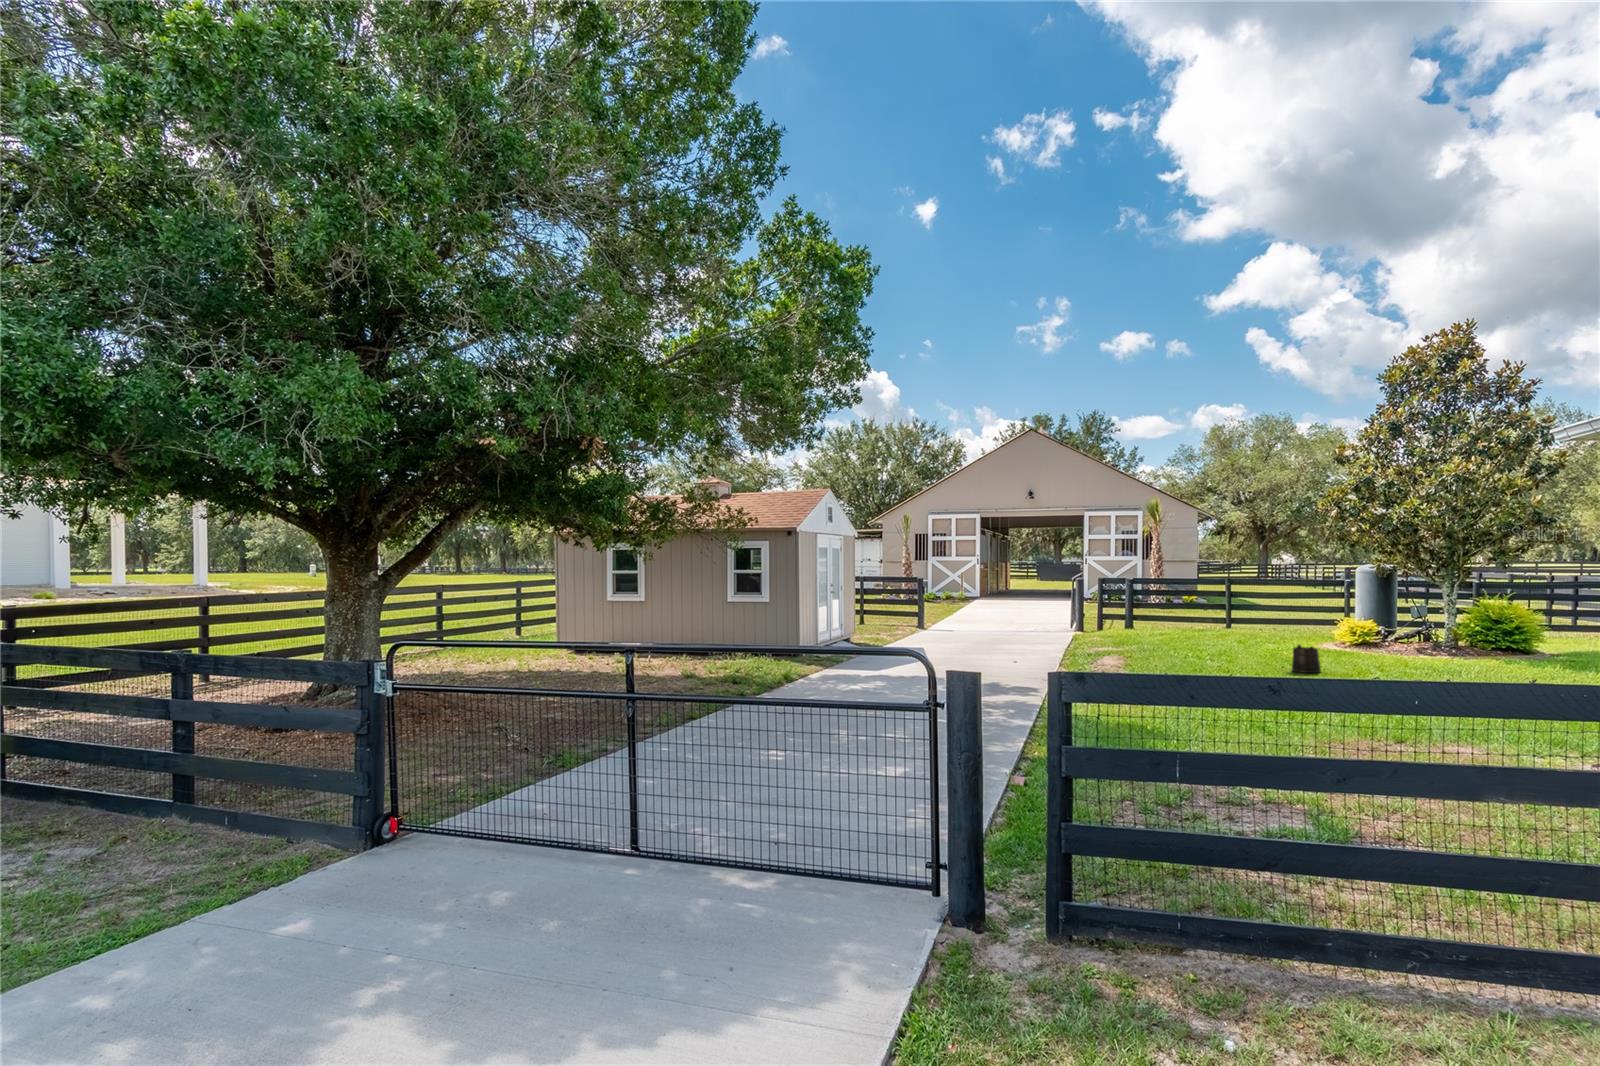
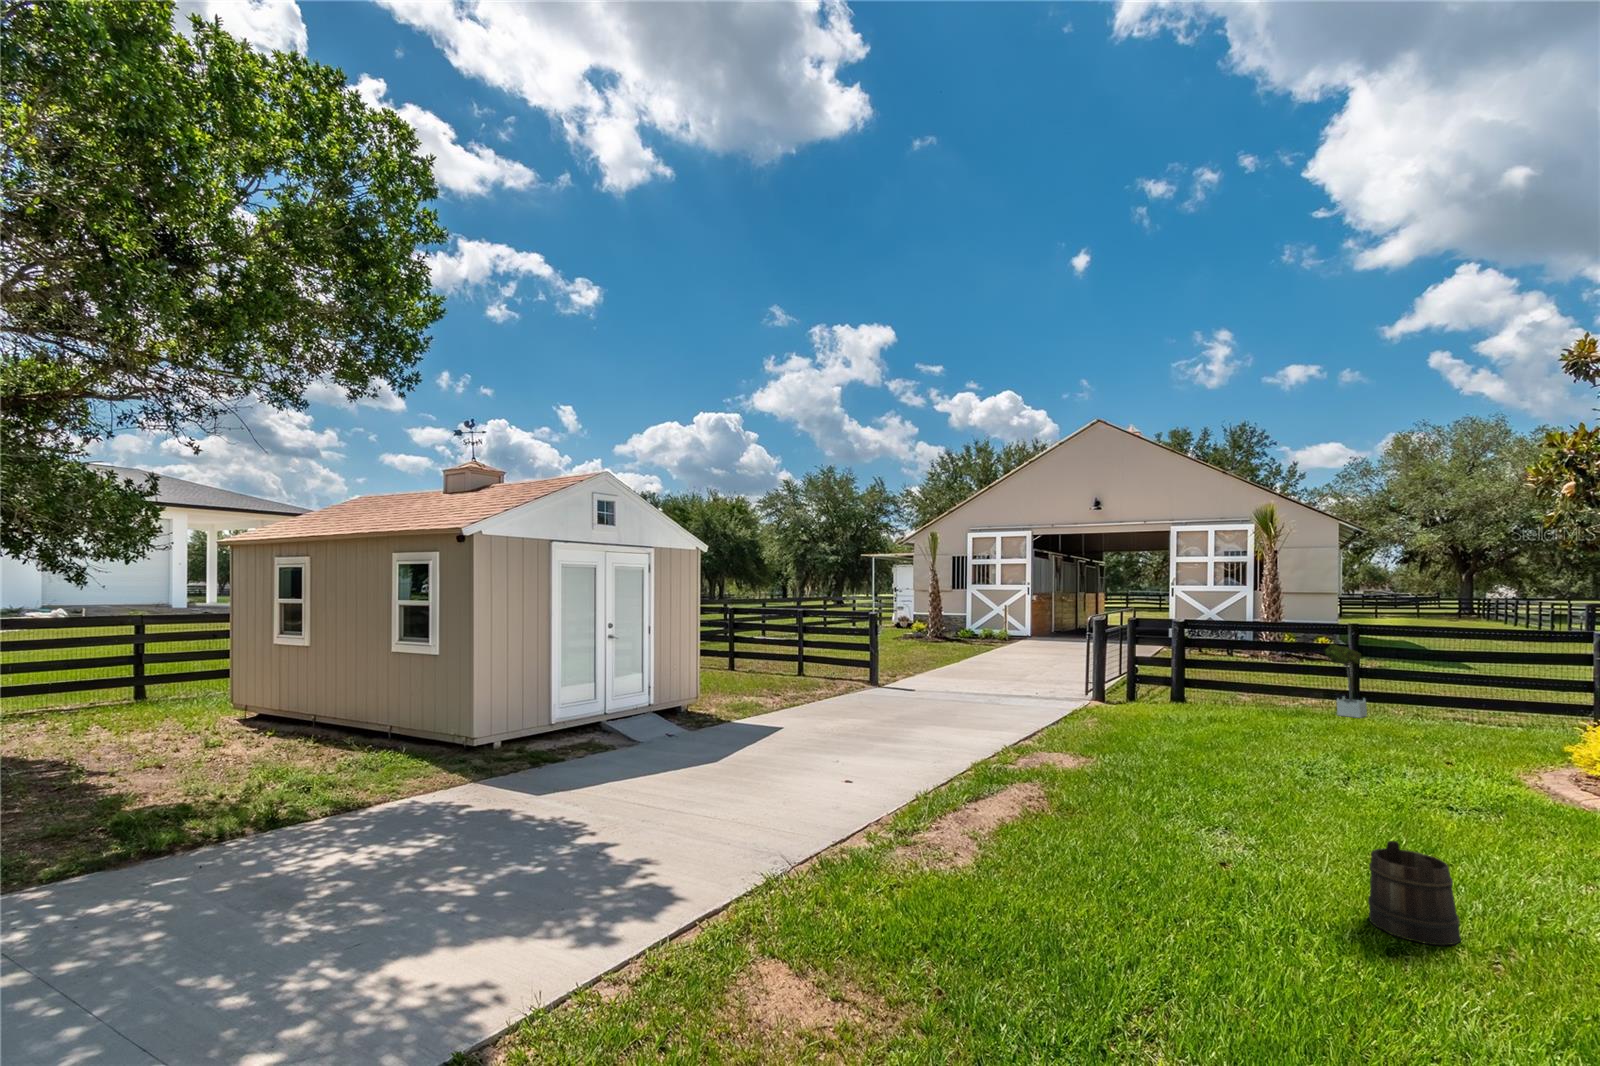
potted tree: none [1225,587,1246,628] -> present [1326,645,1367,718]

